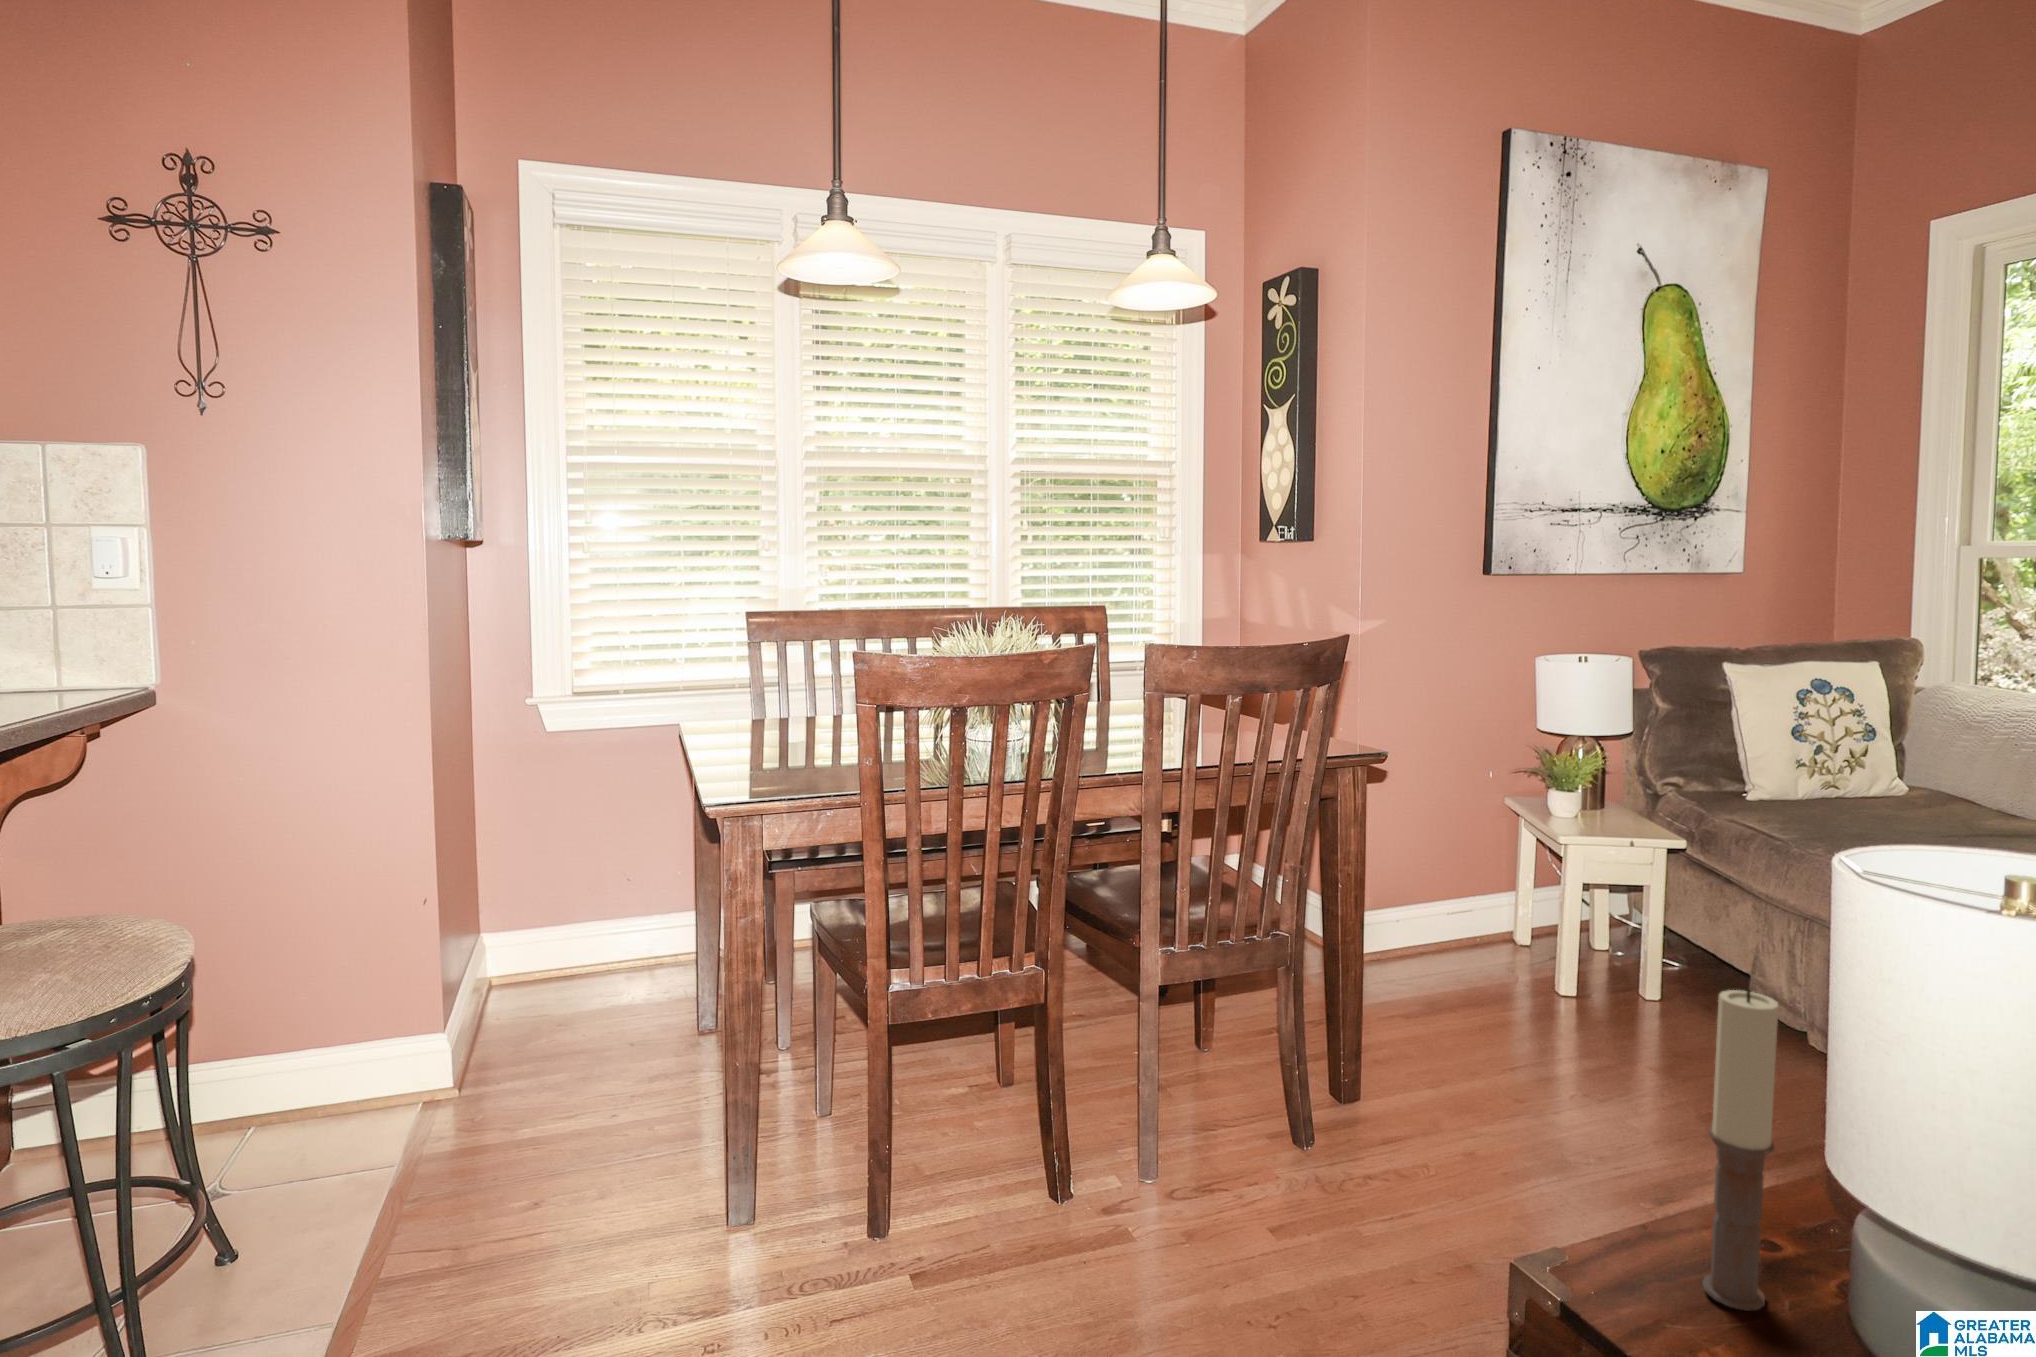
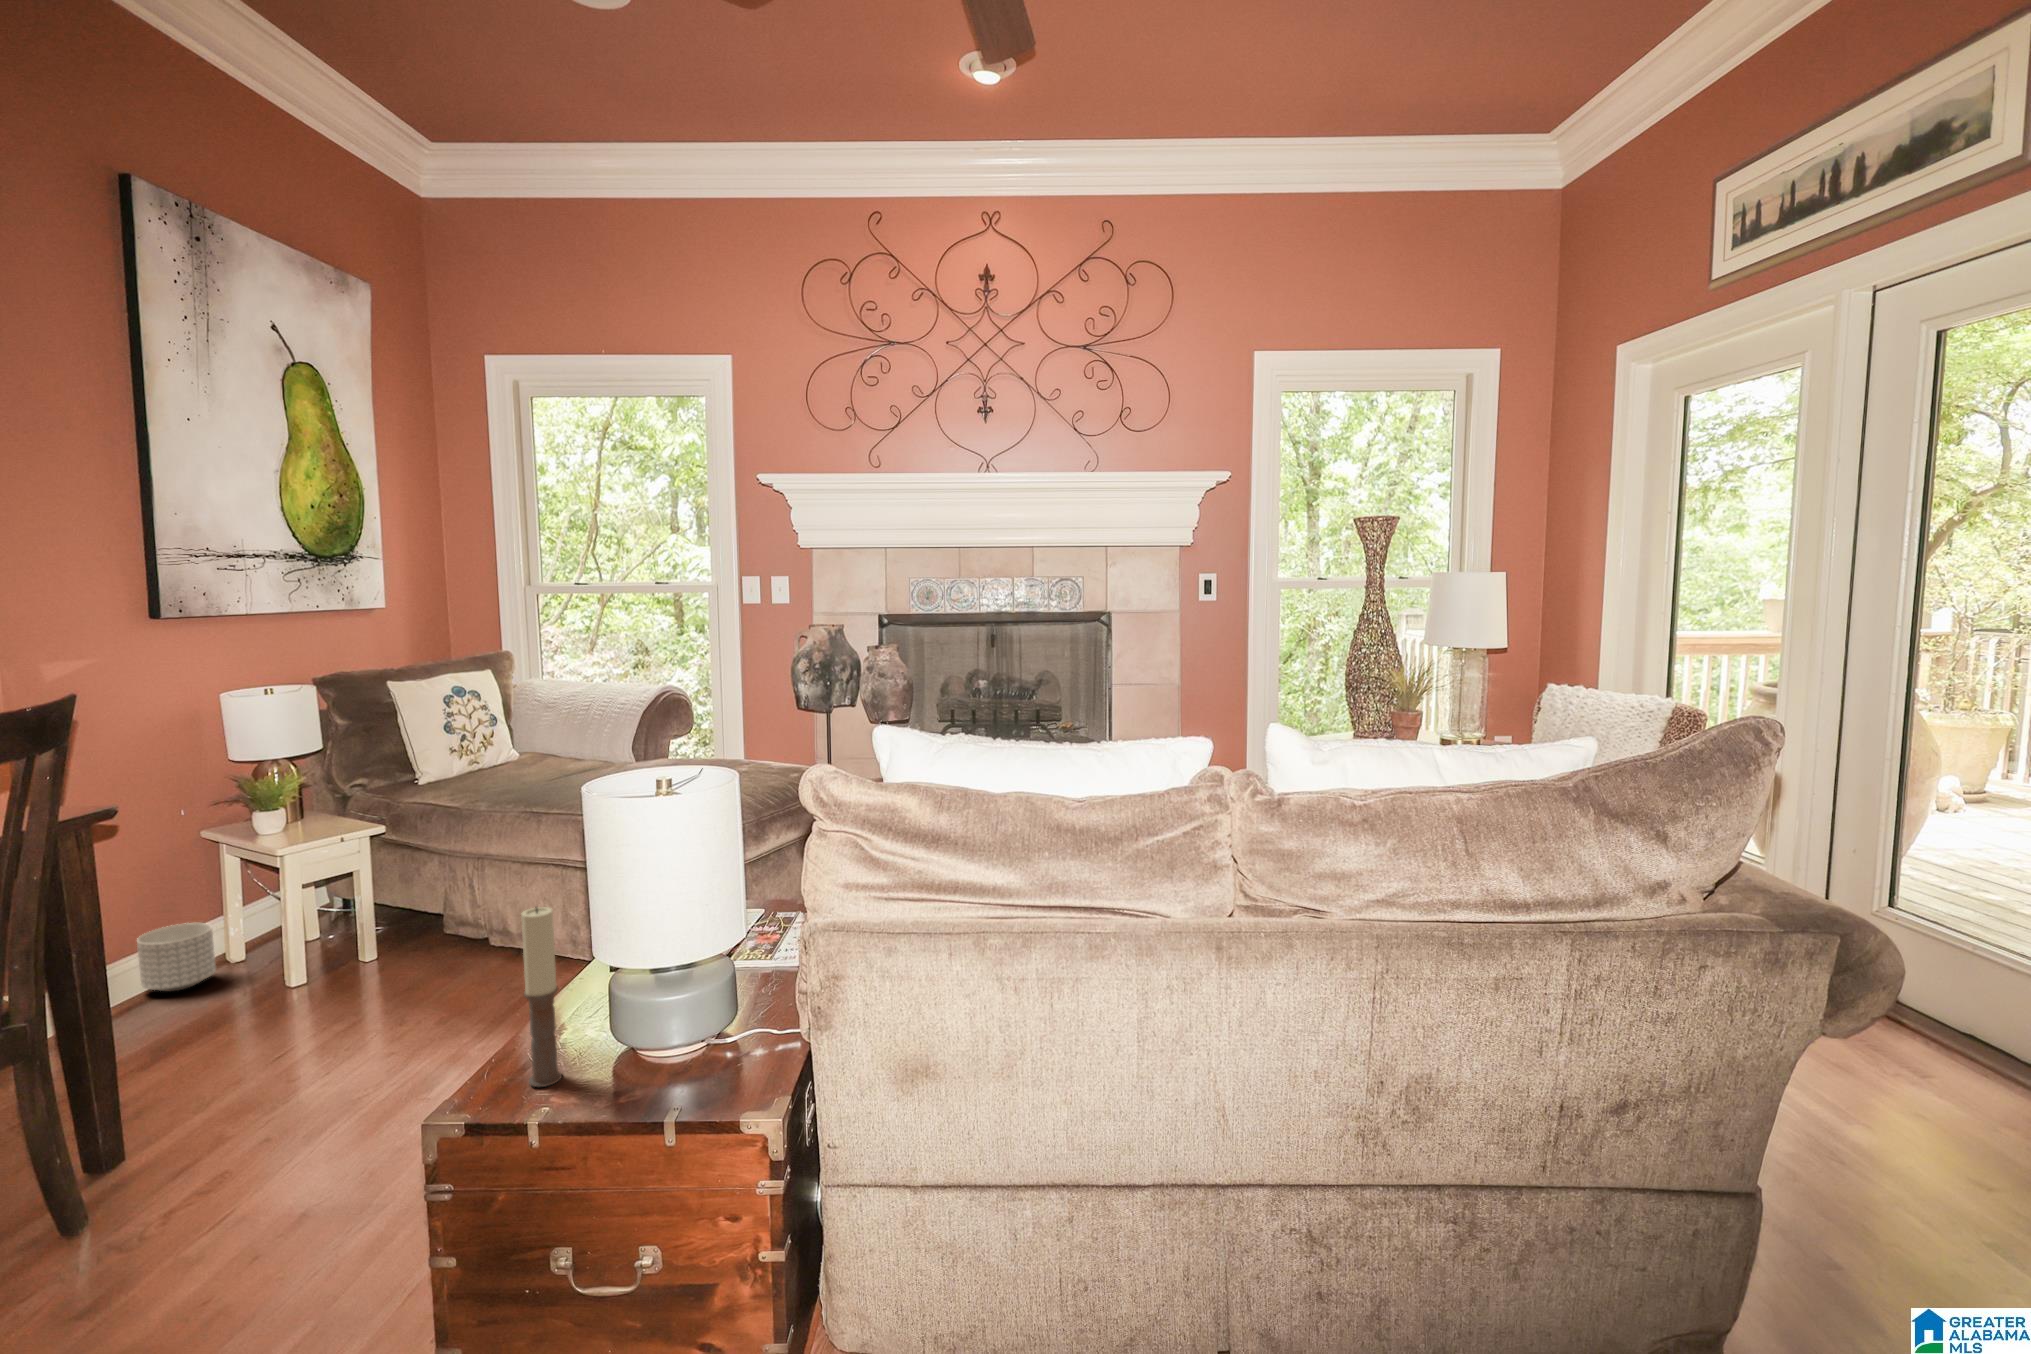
planter: none [1428,893,1495,963] -> present [137,923,216,992]

